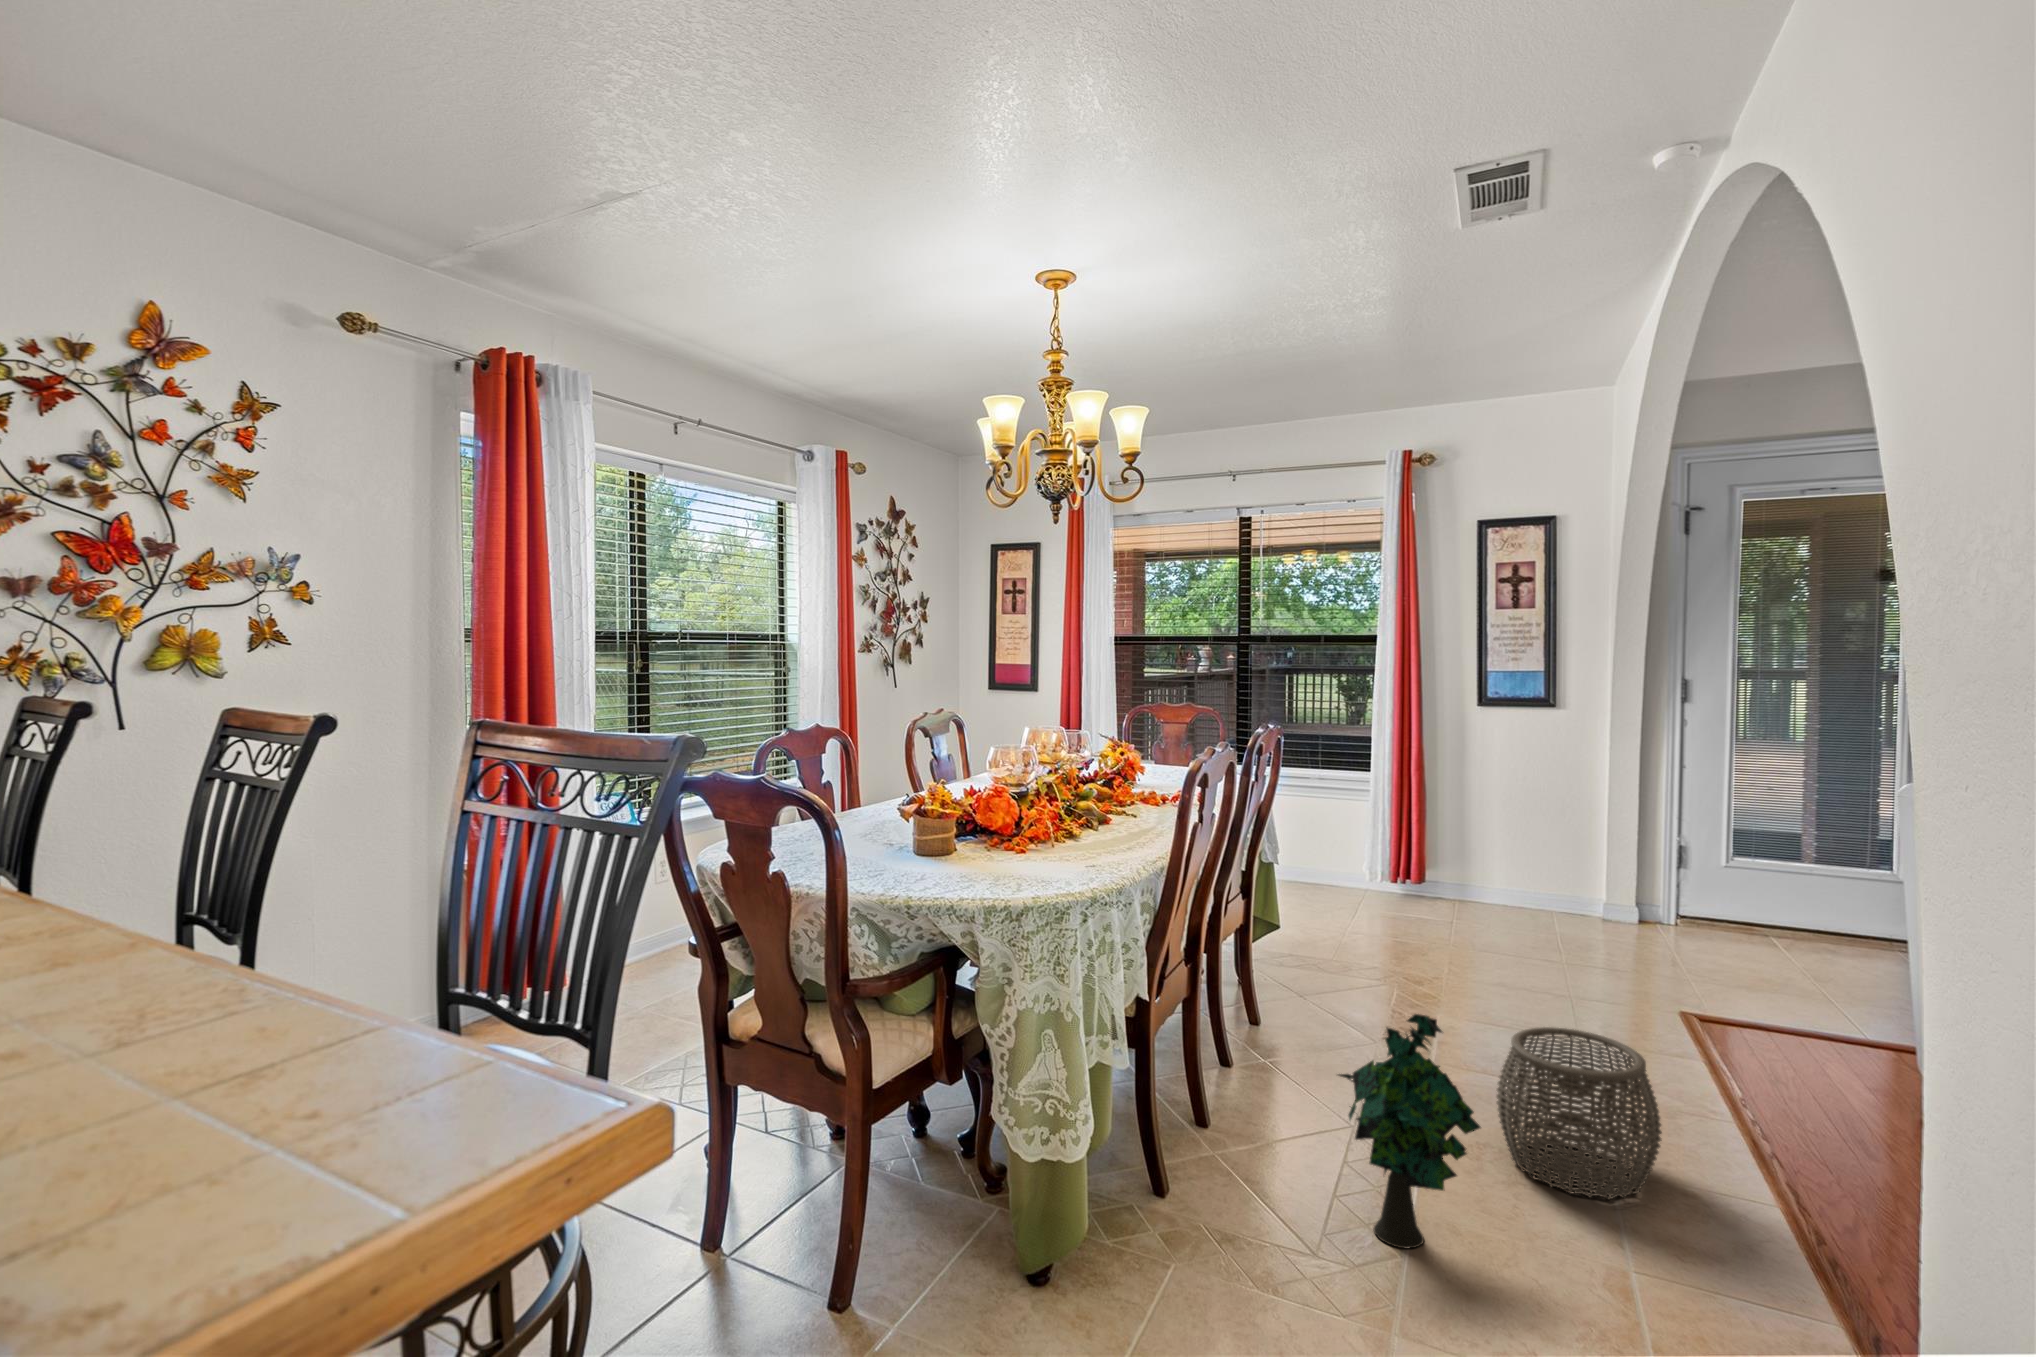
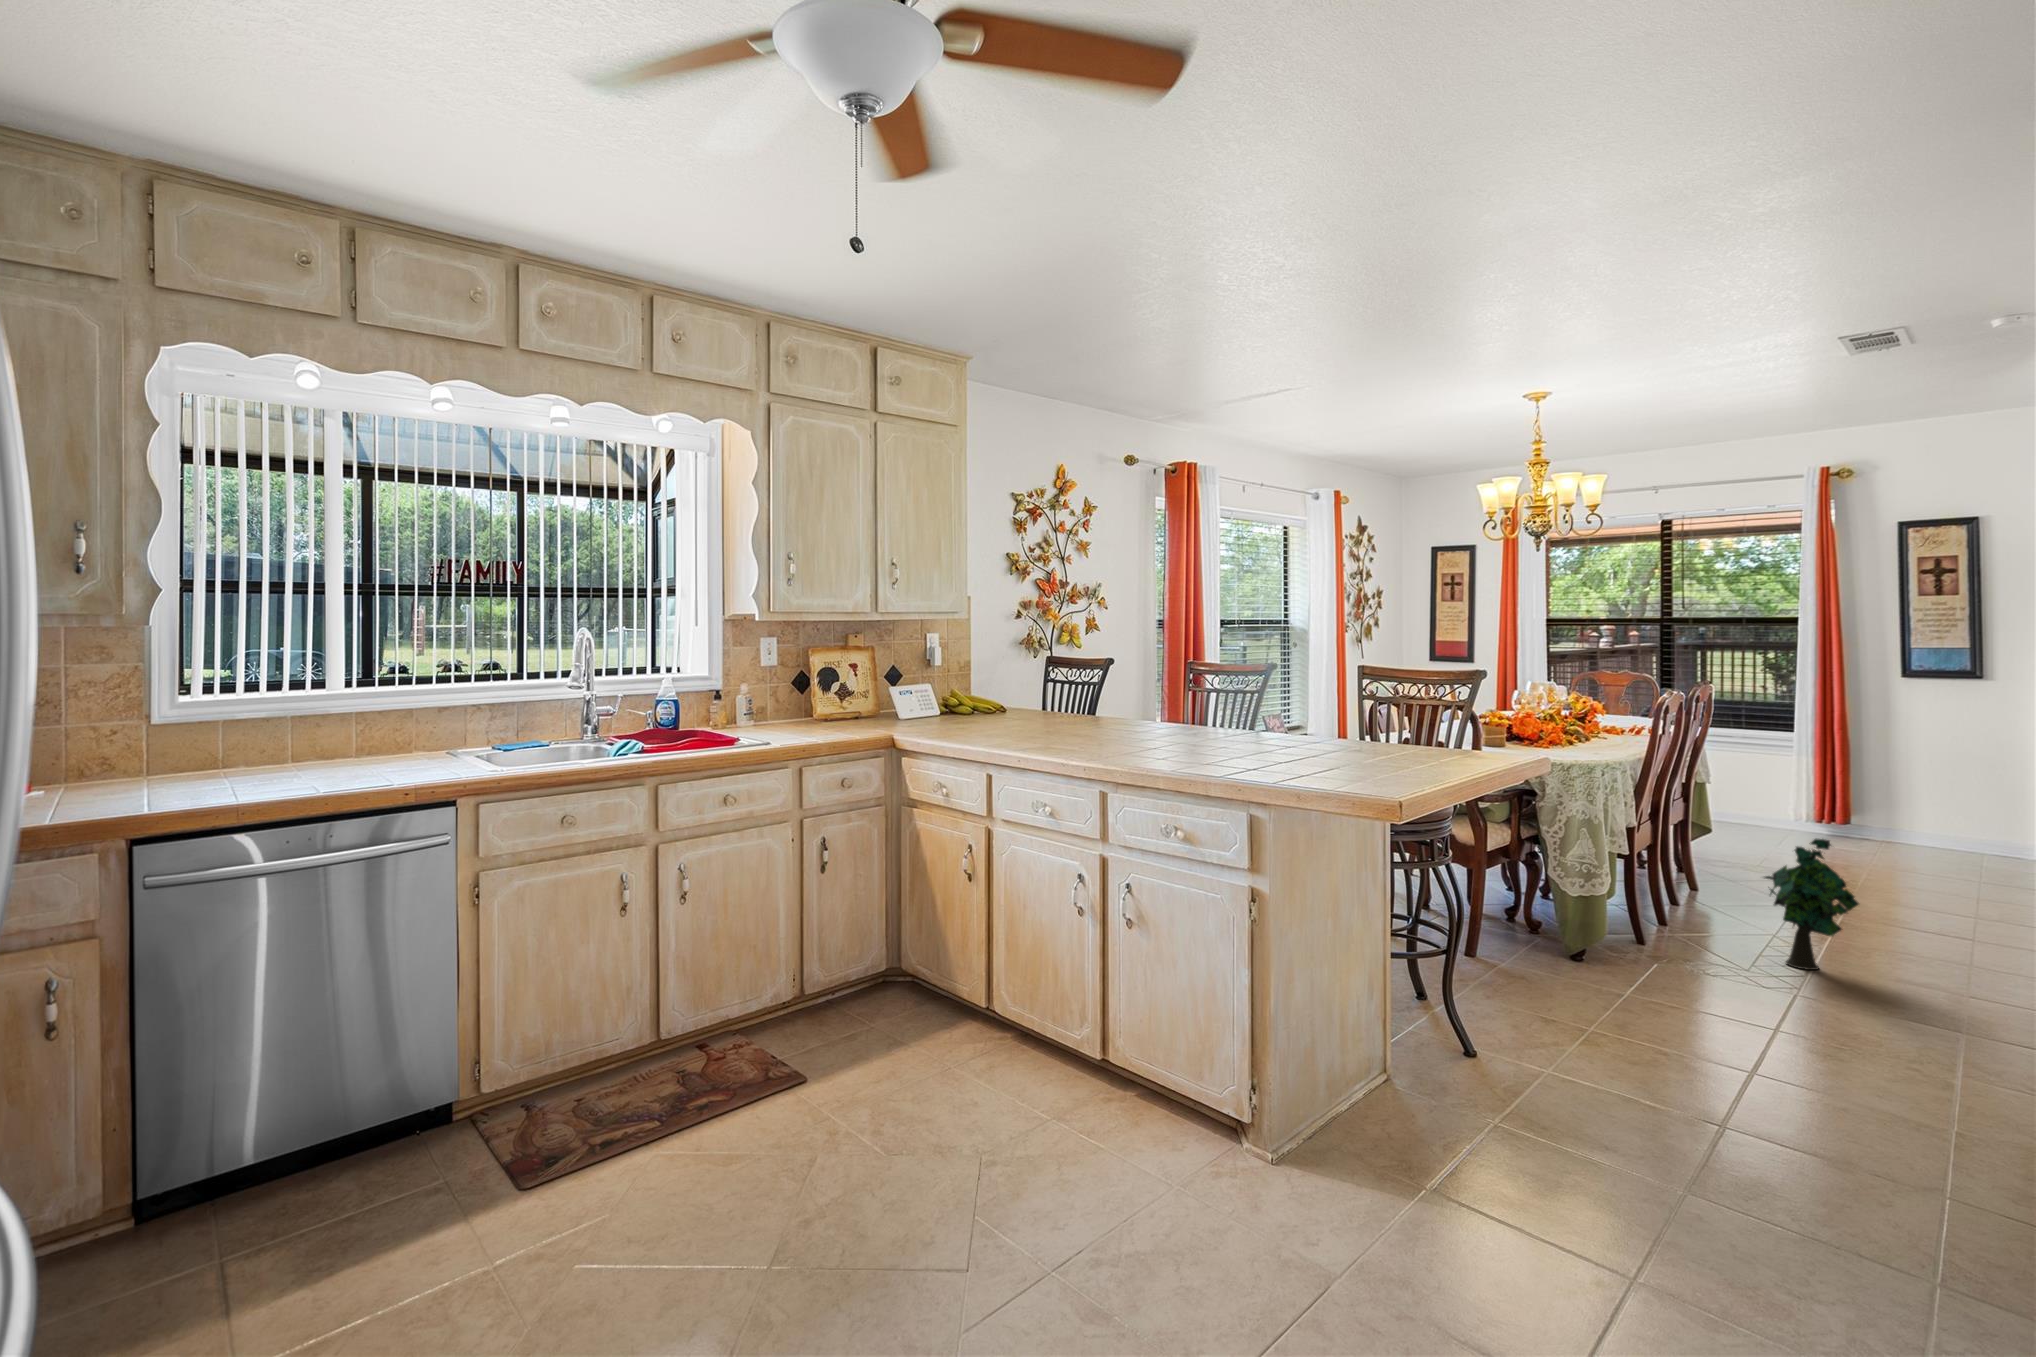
woven basket: present [1496,1027,1662,1199] -> none [1879,872,2002,968]

